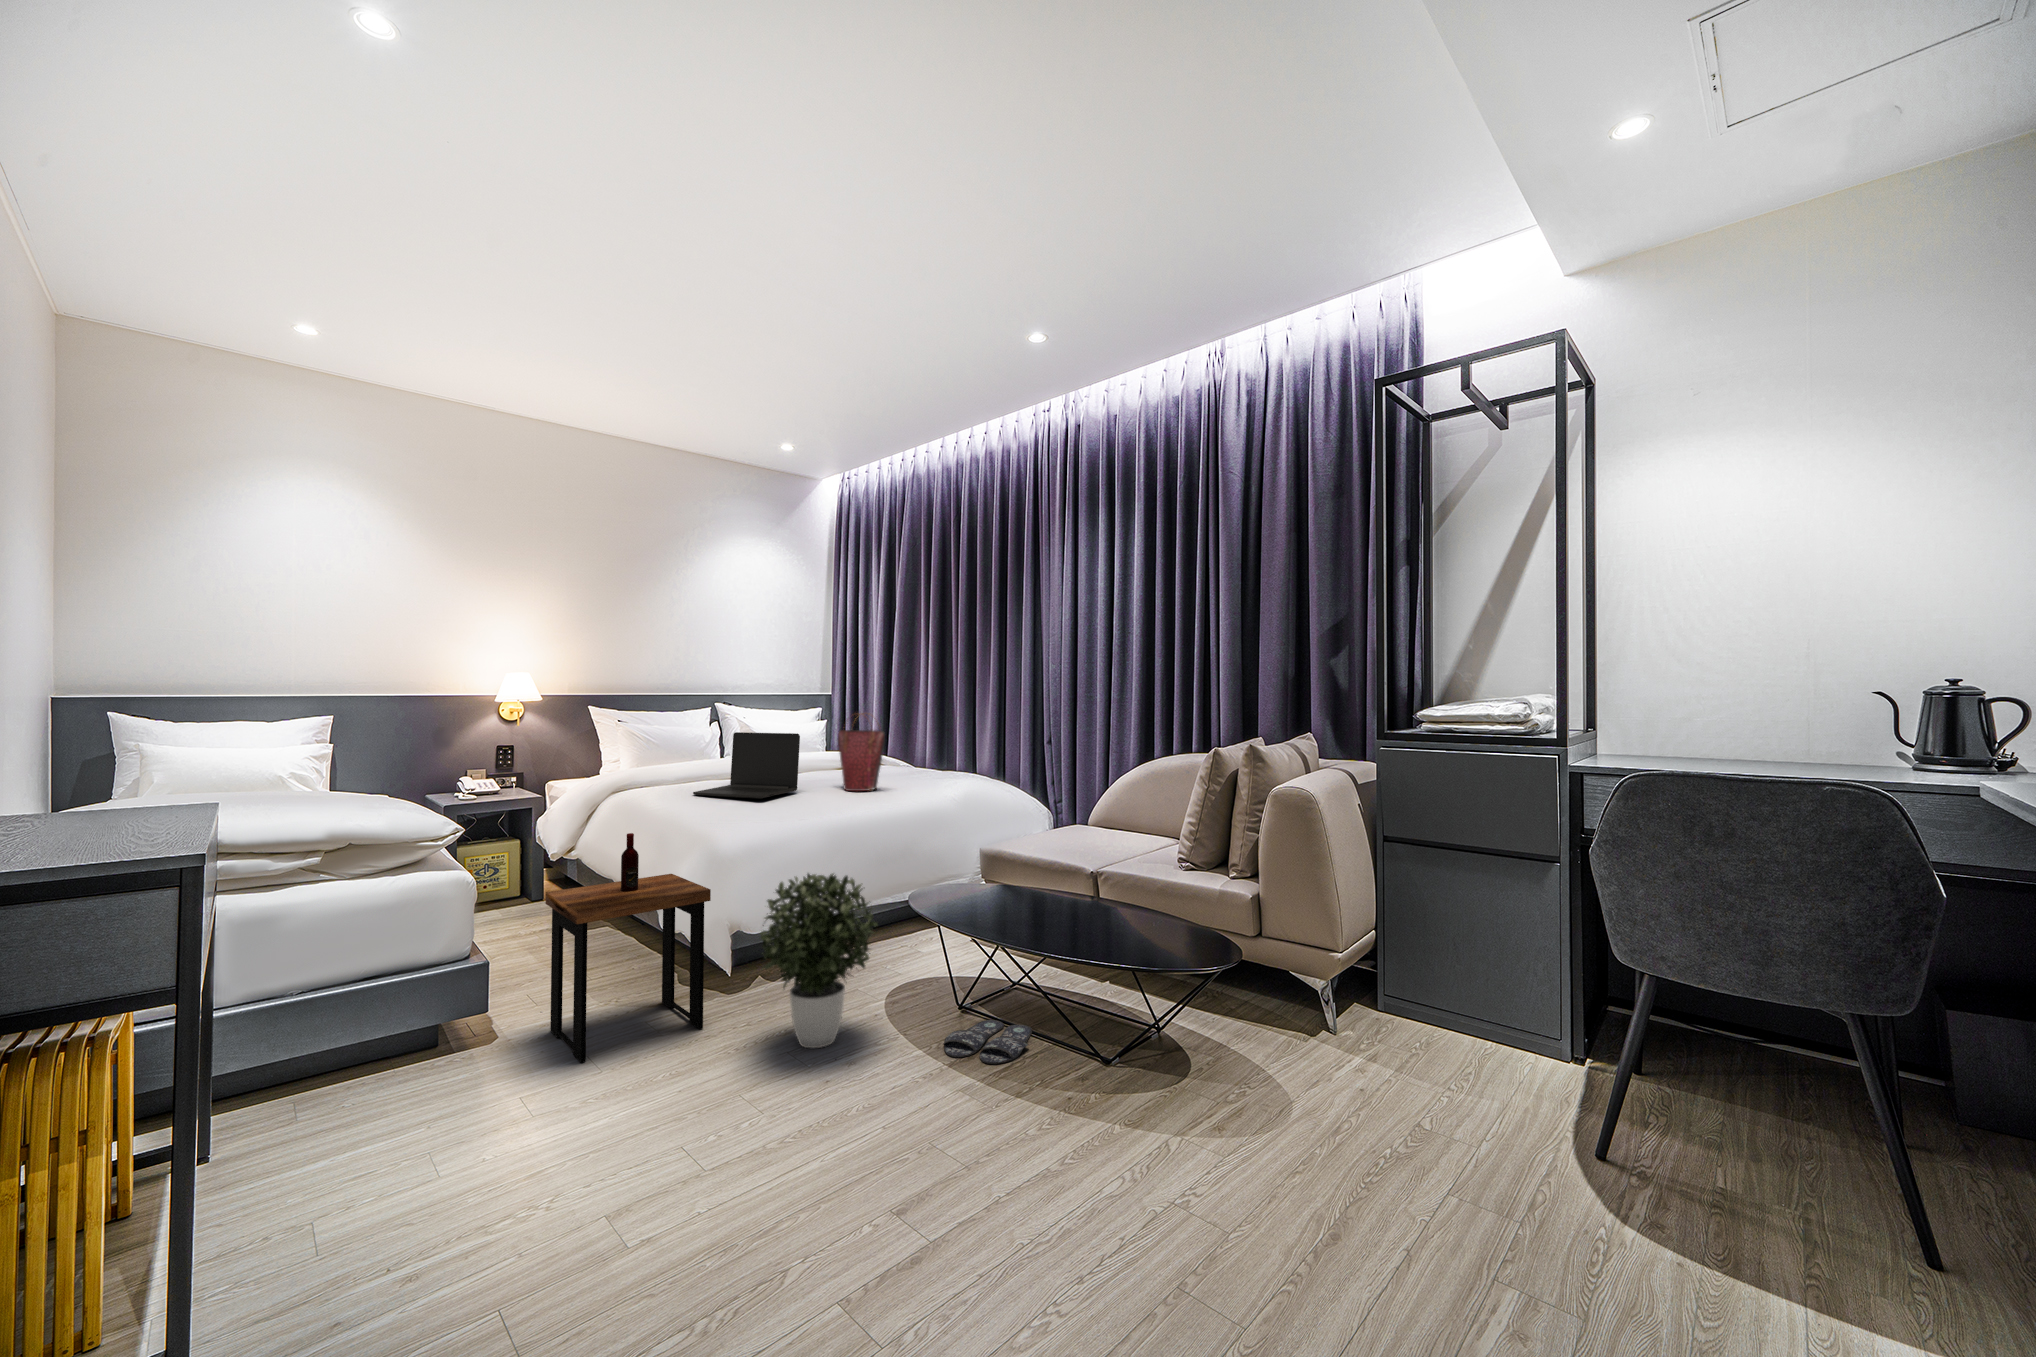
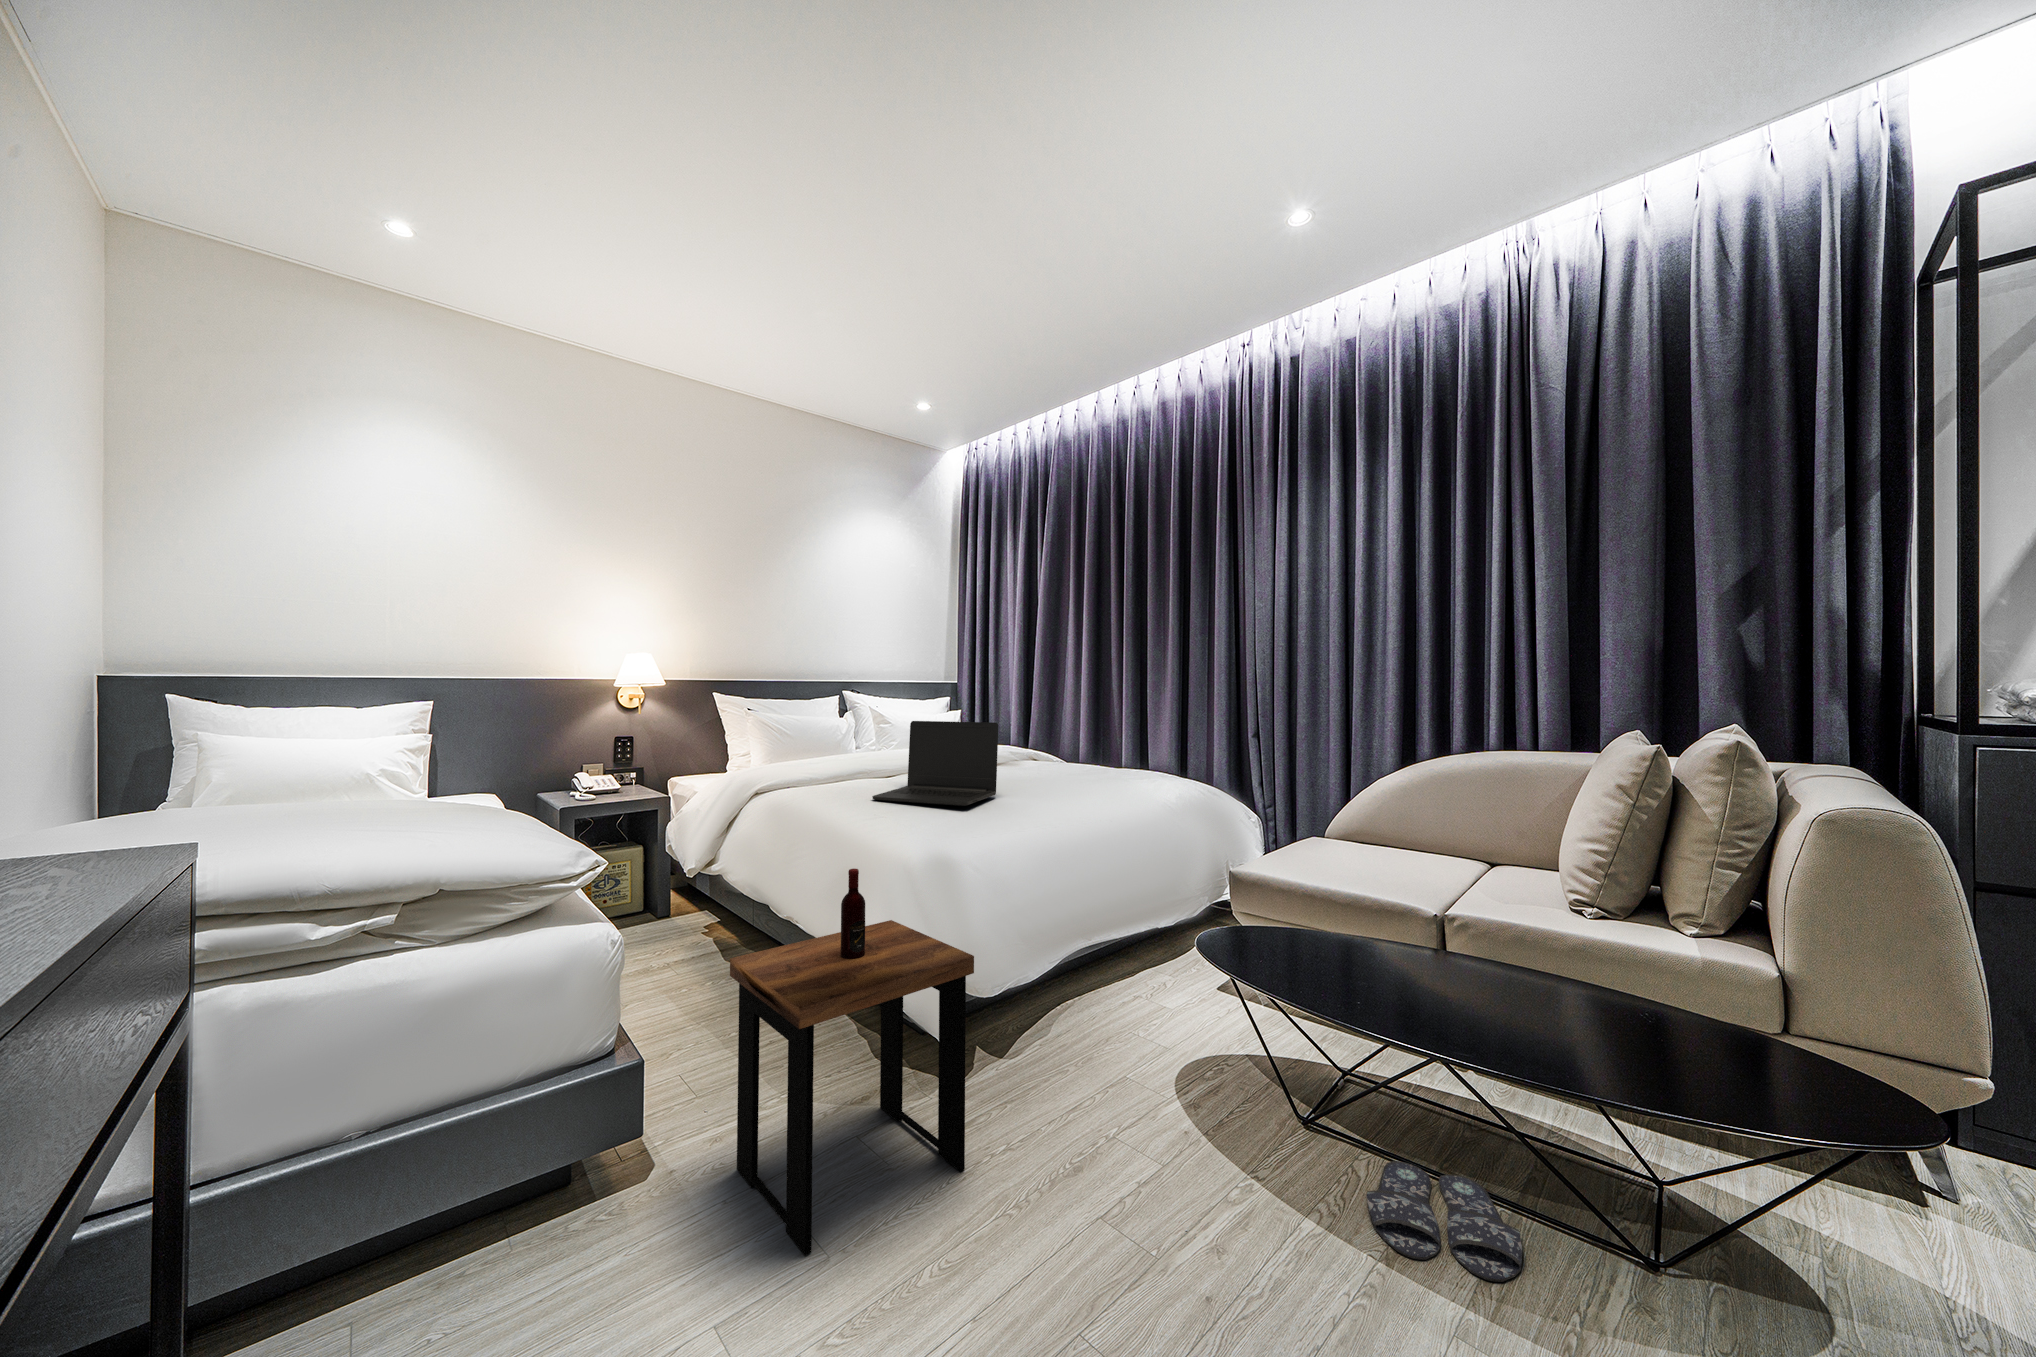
handbag: present [838,713,885,791] -> none [1035,698,1099,795]
potted plant: present [760,874,877,1048] -> none [1067,935,1259,1227]

